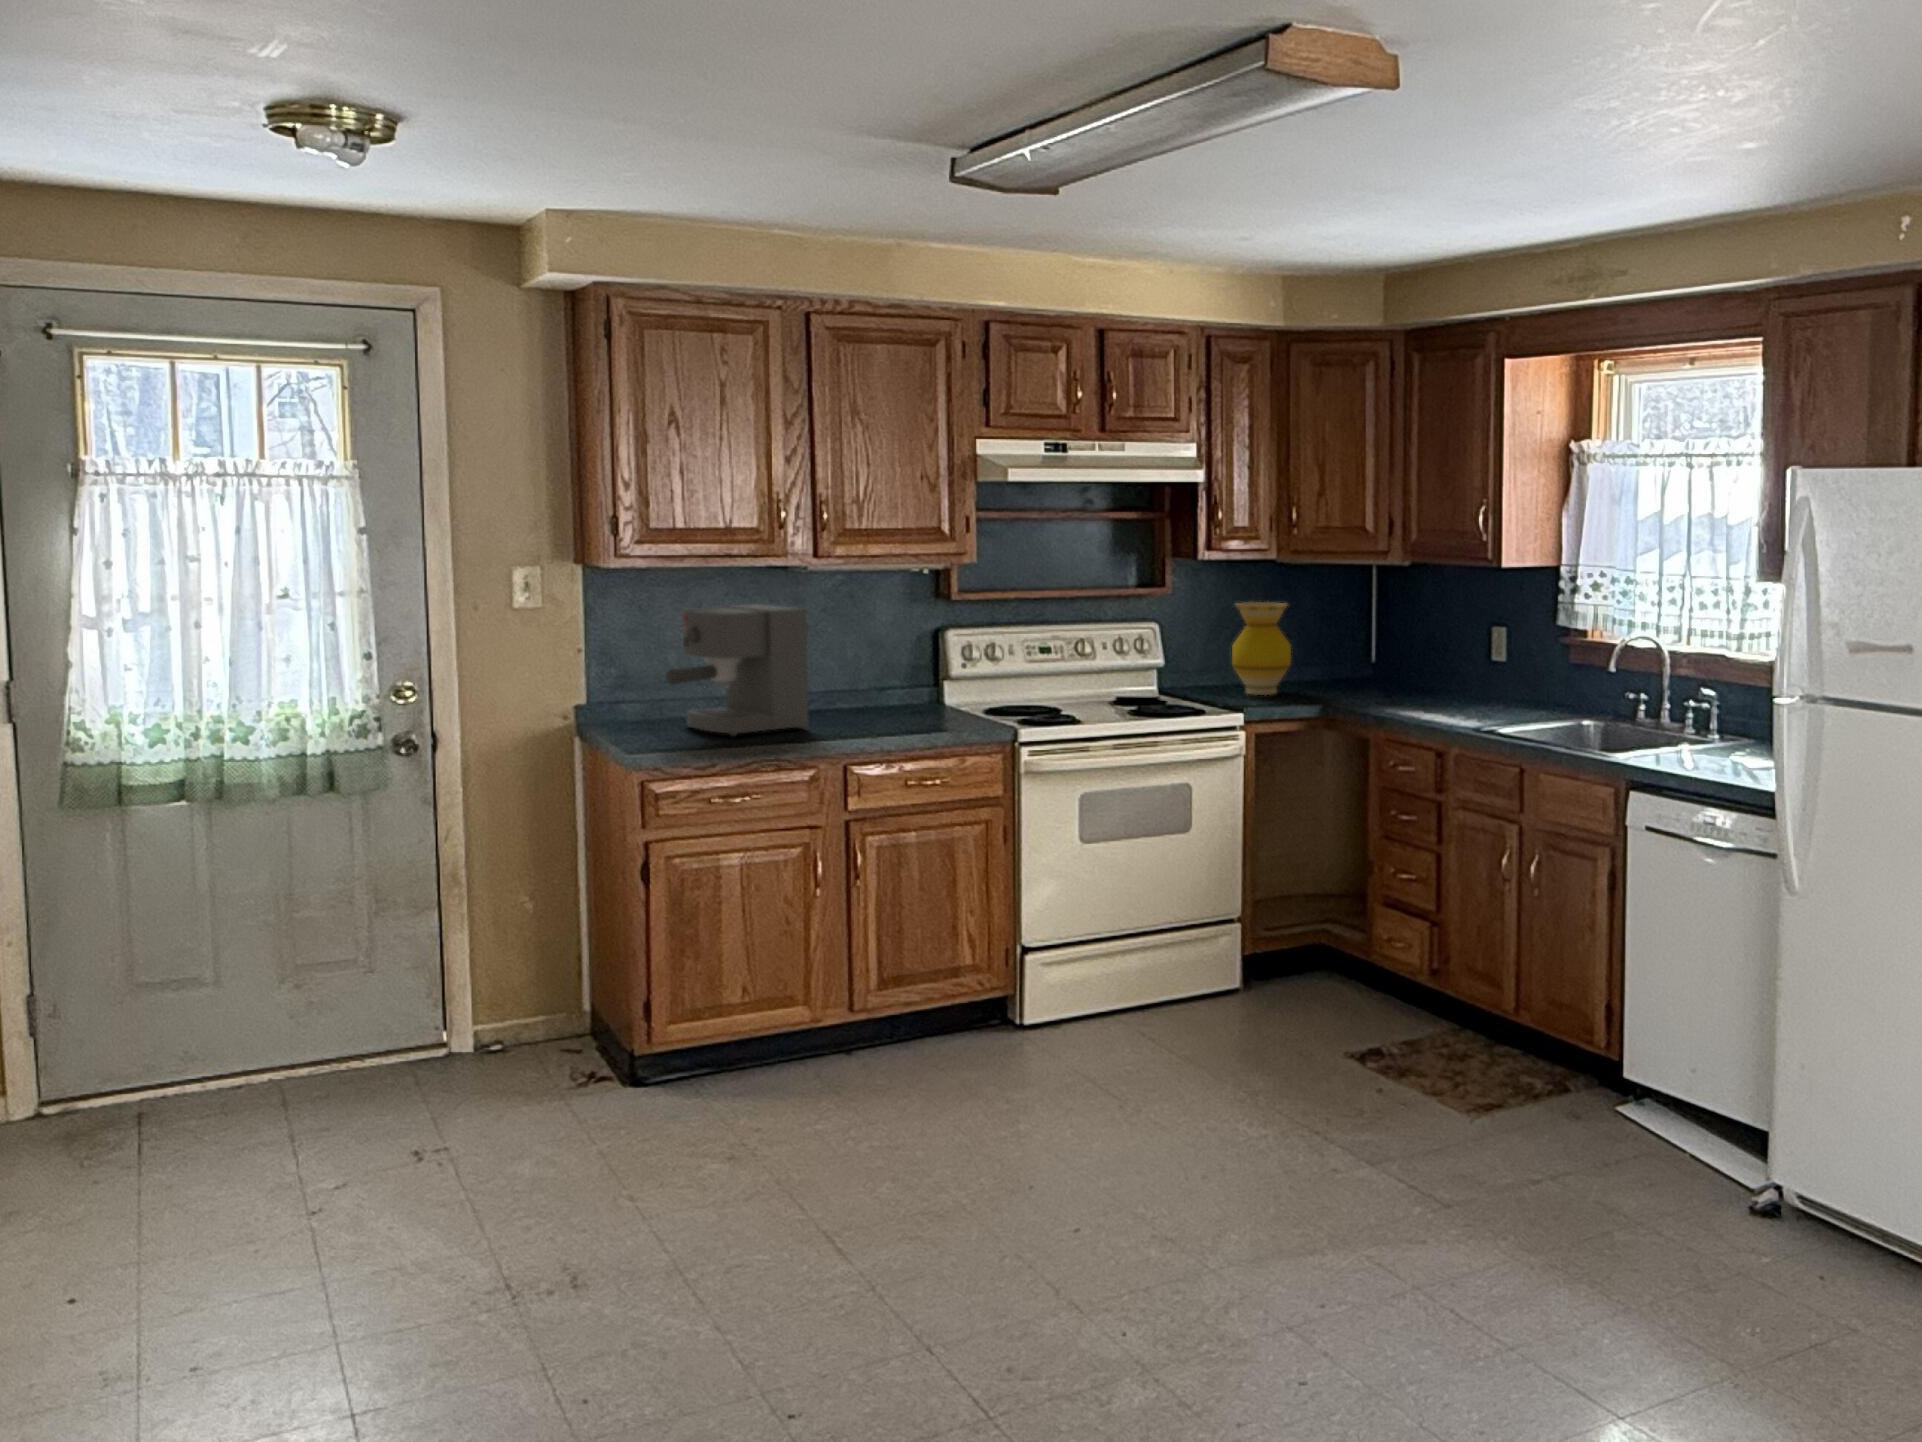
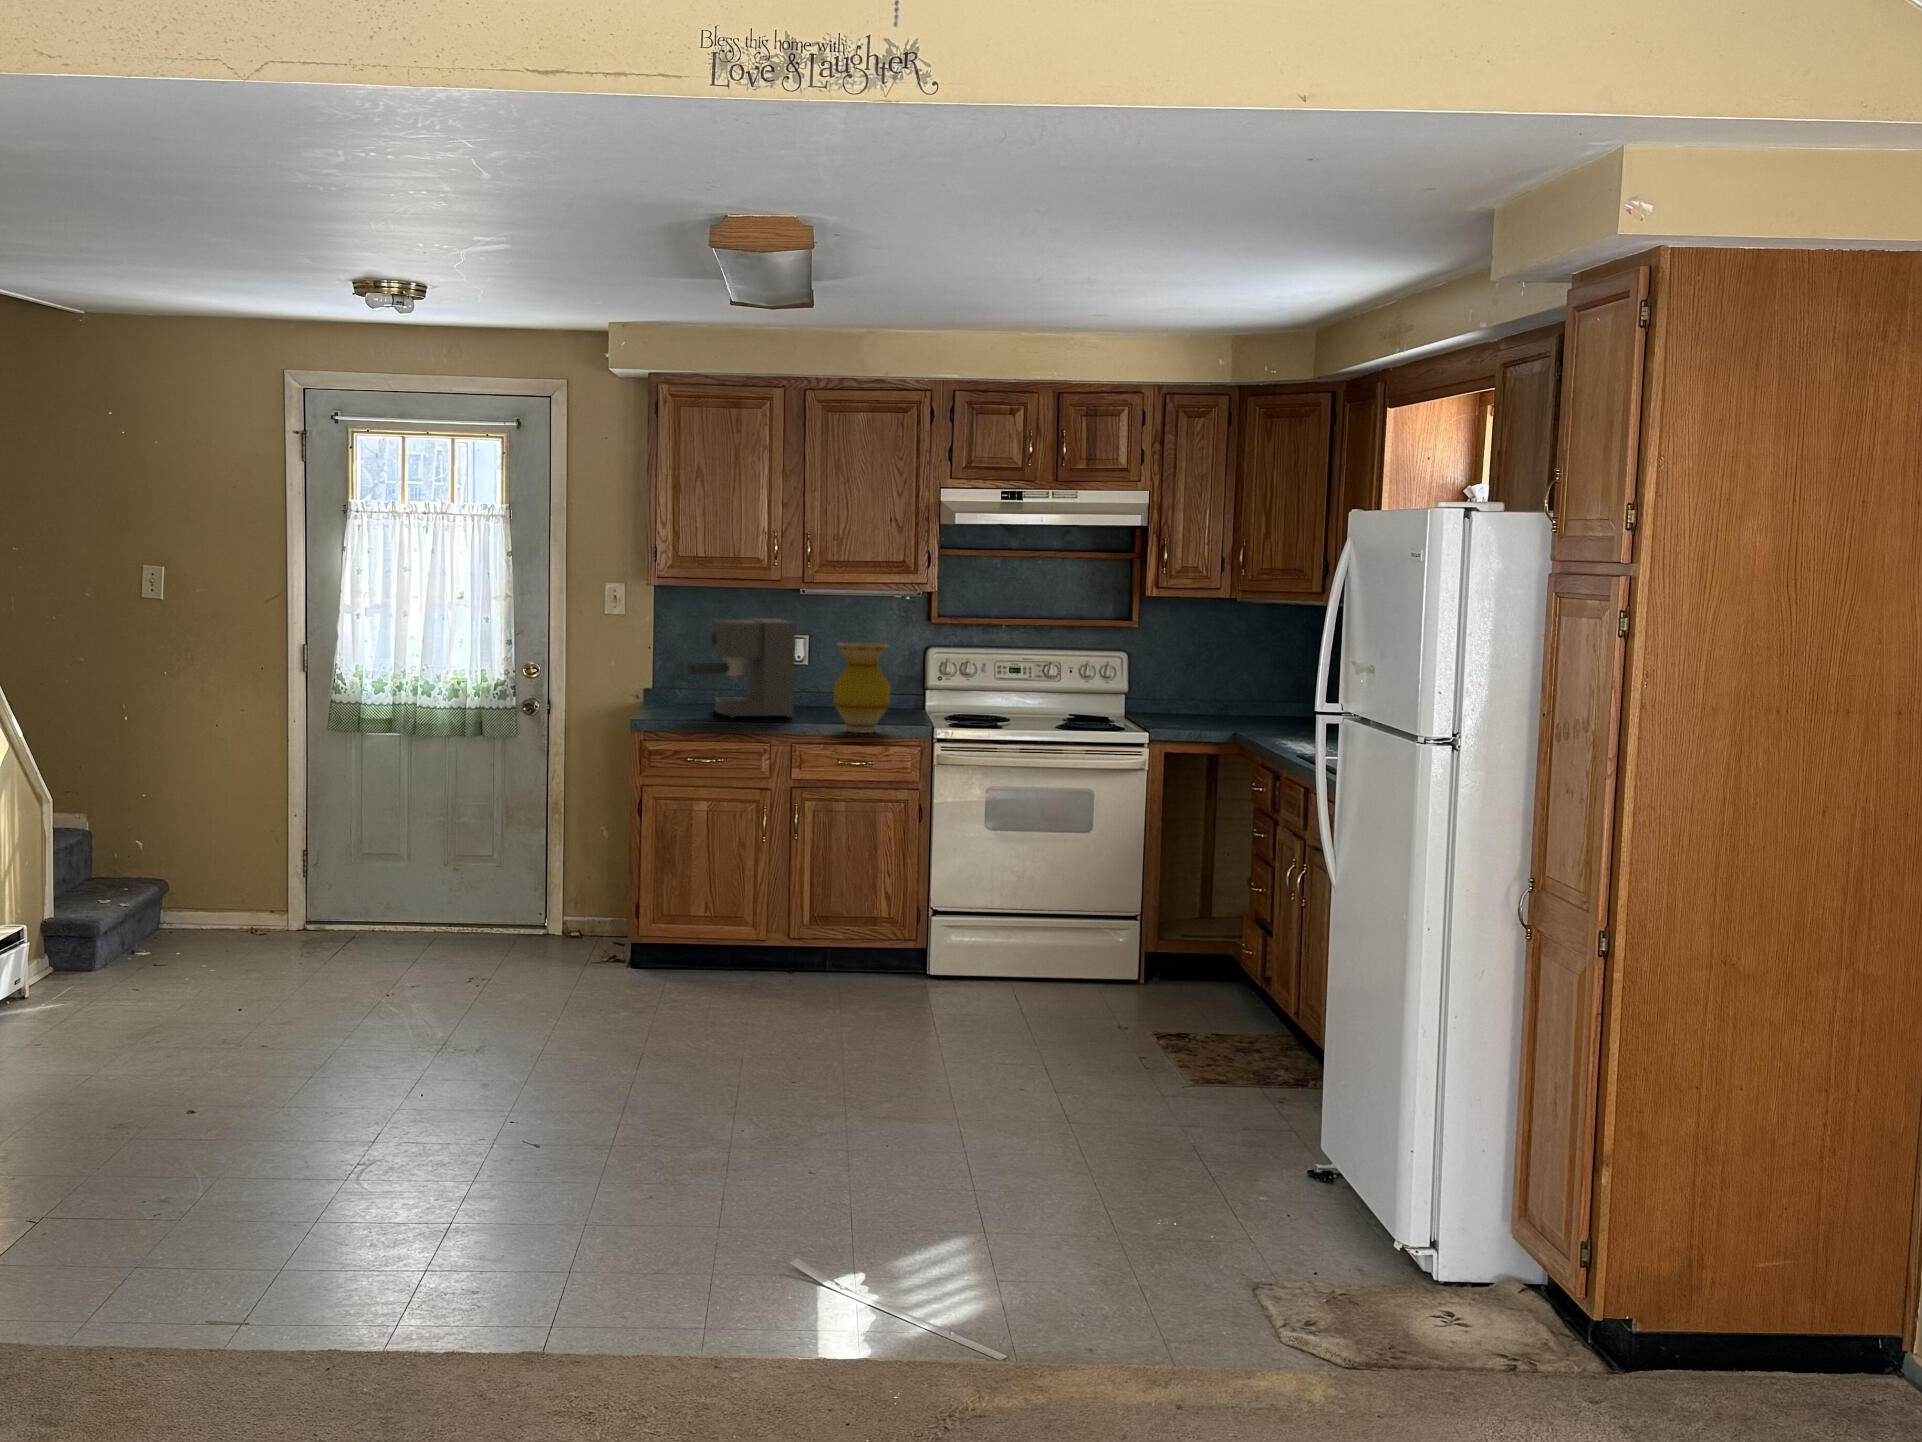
vase: present [1232,602,1291,695] -> present [833,643,890,733]

